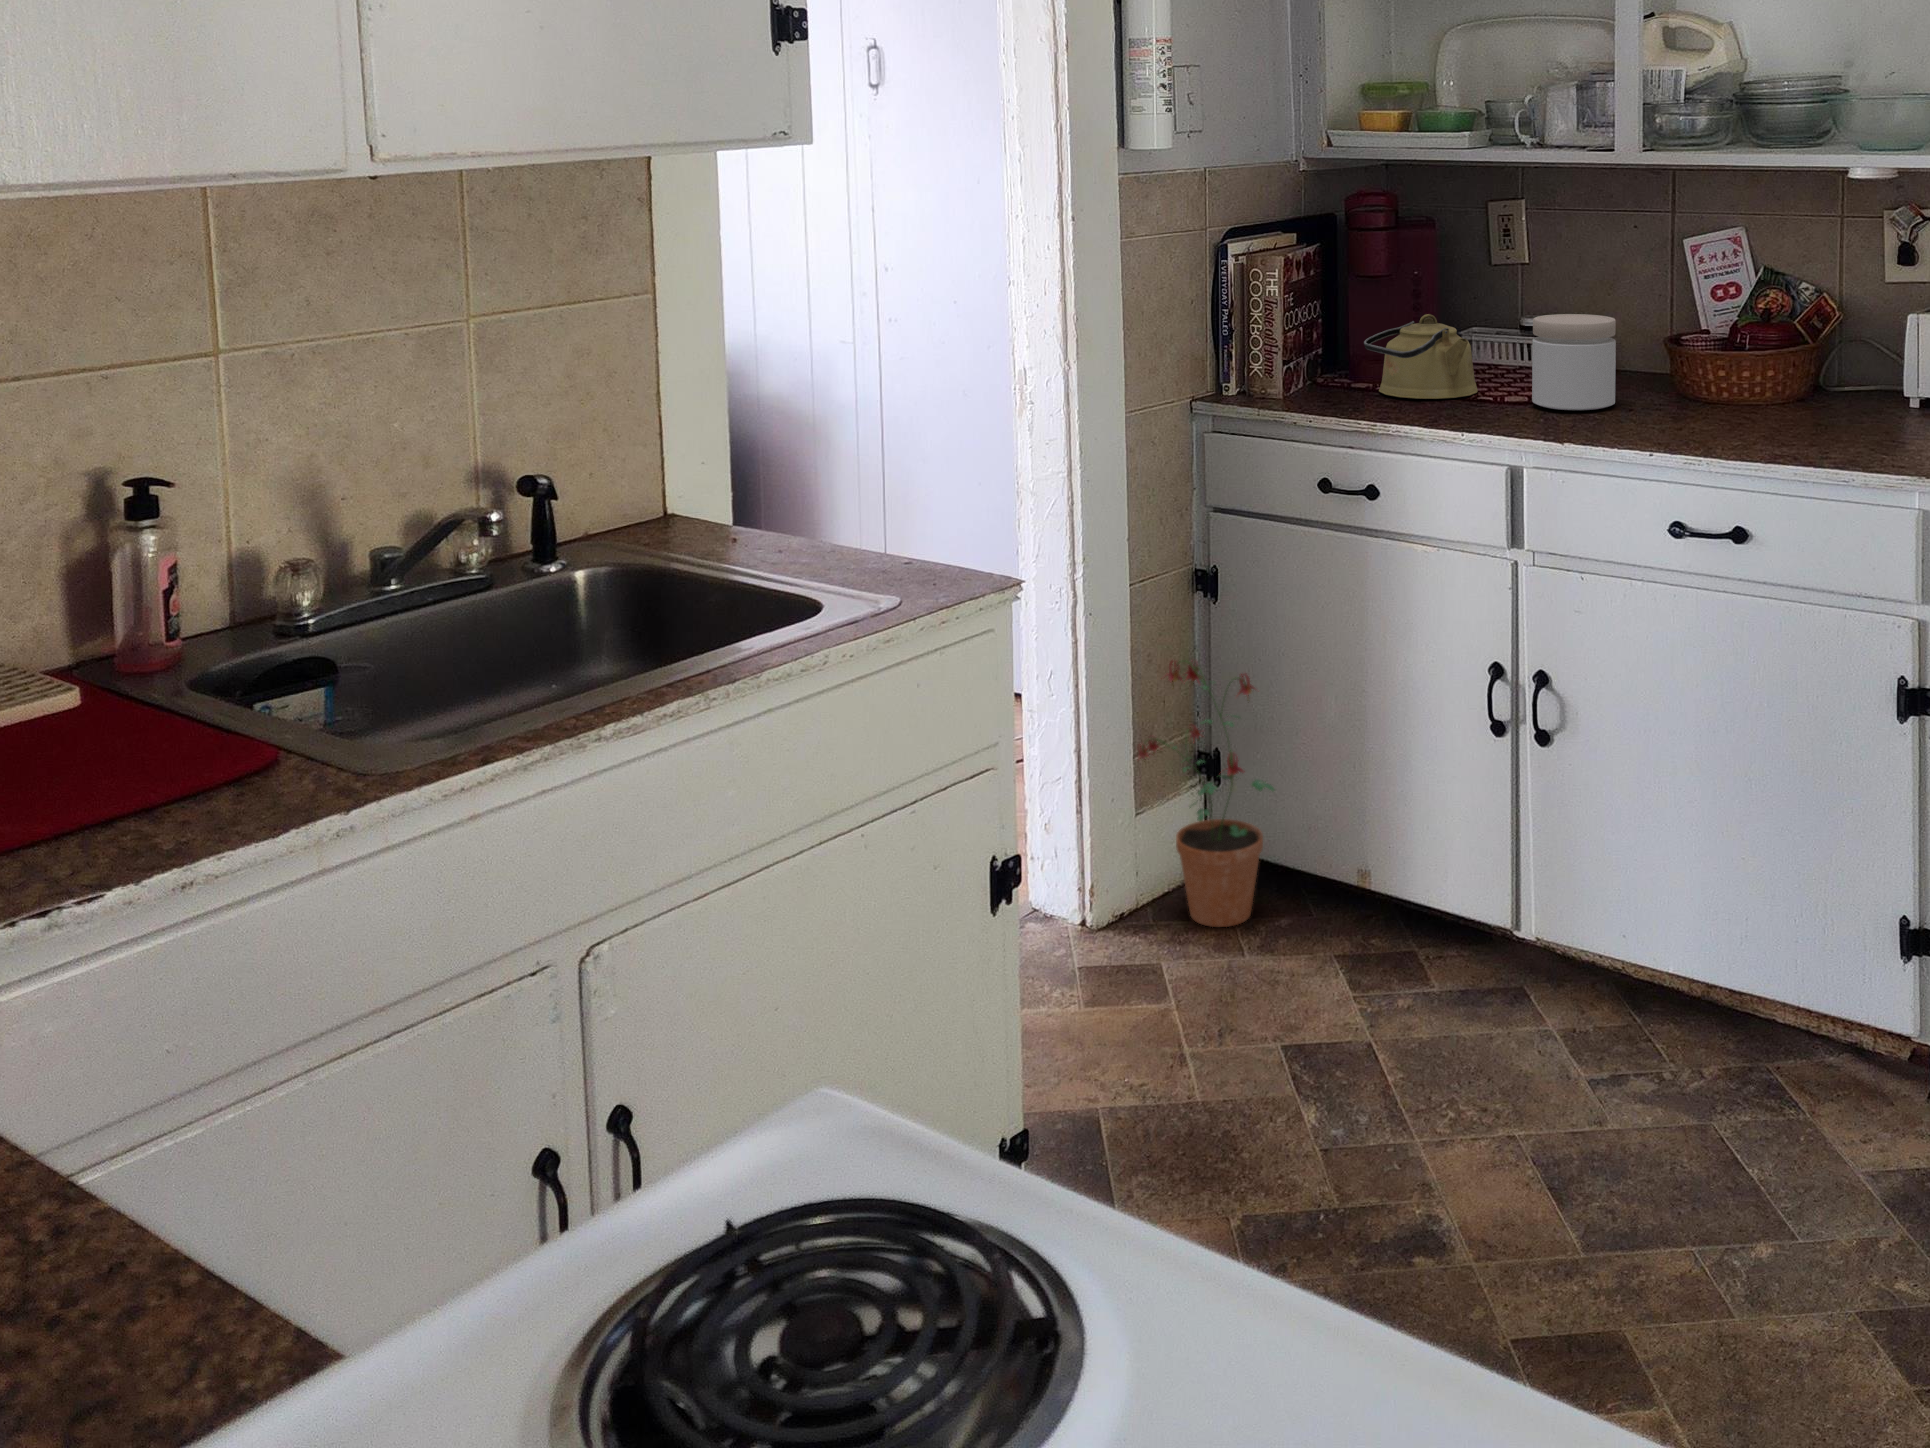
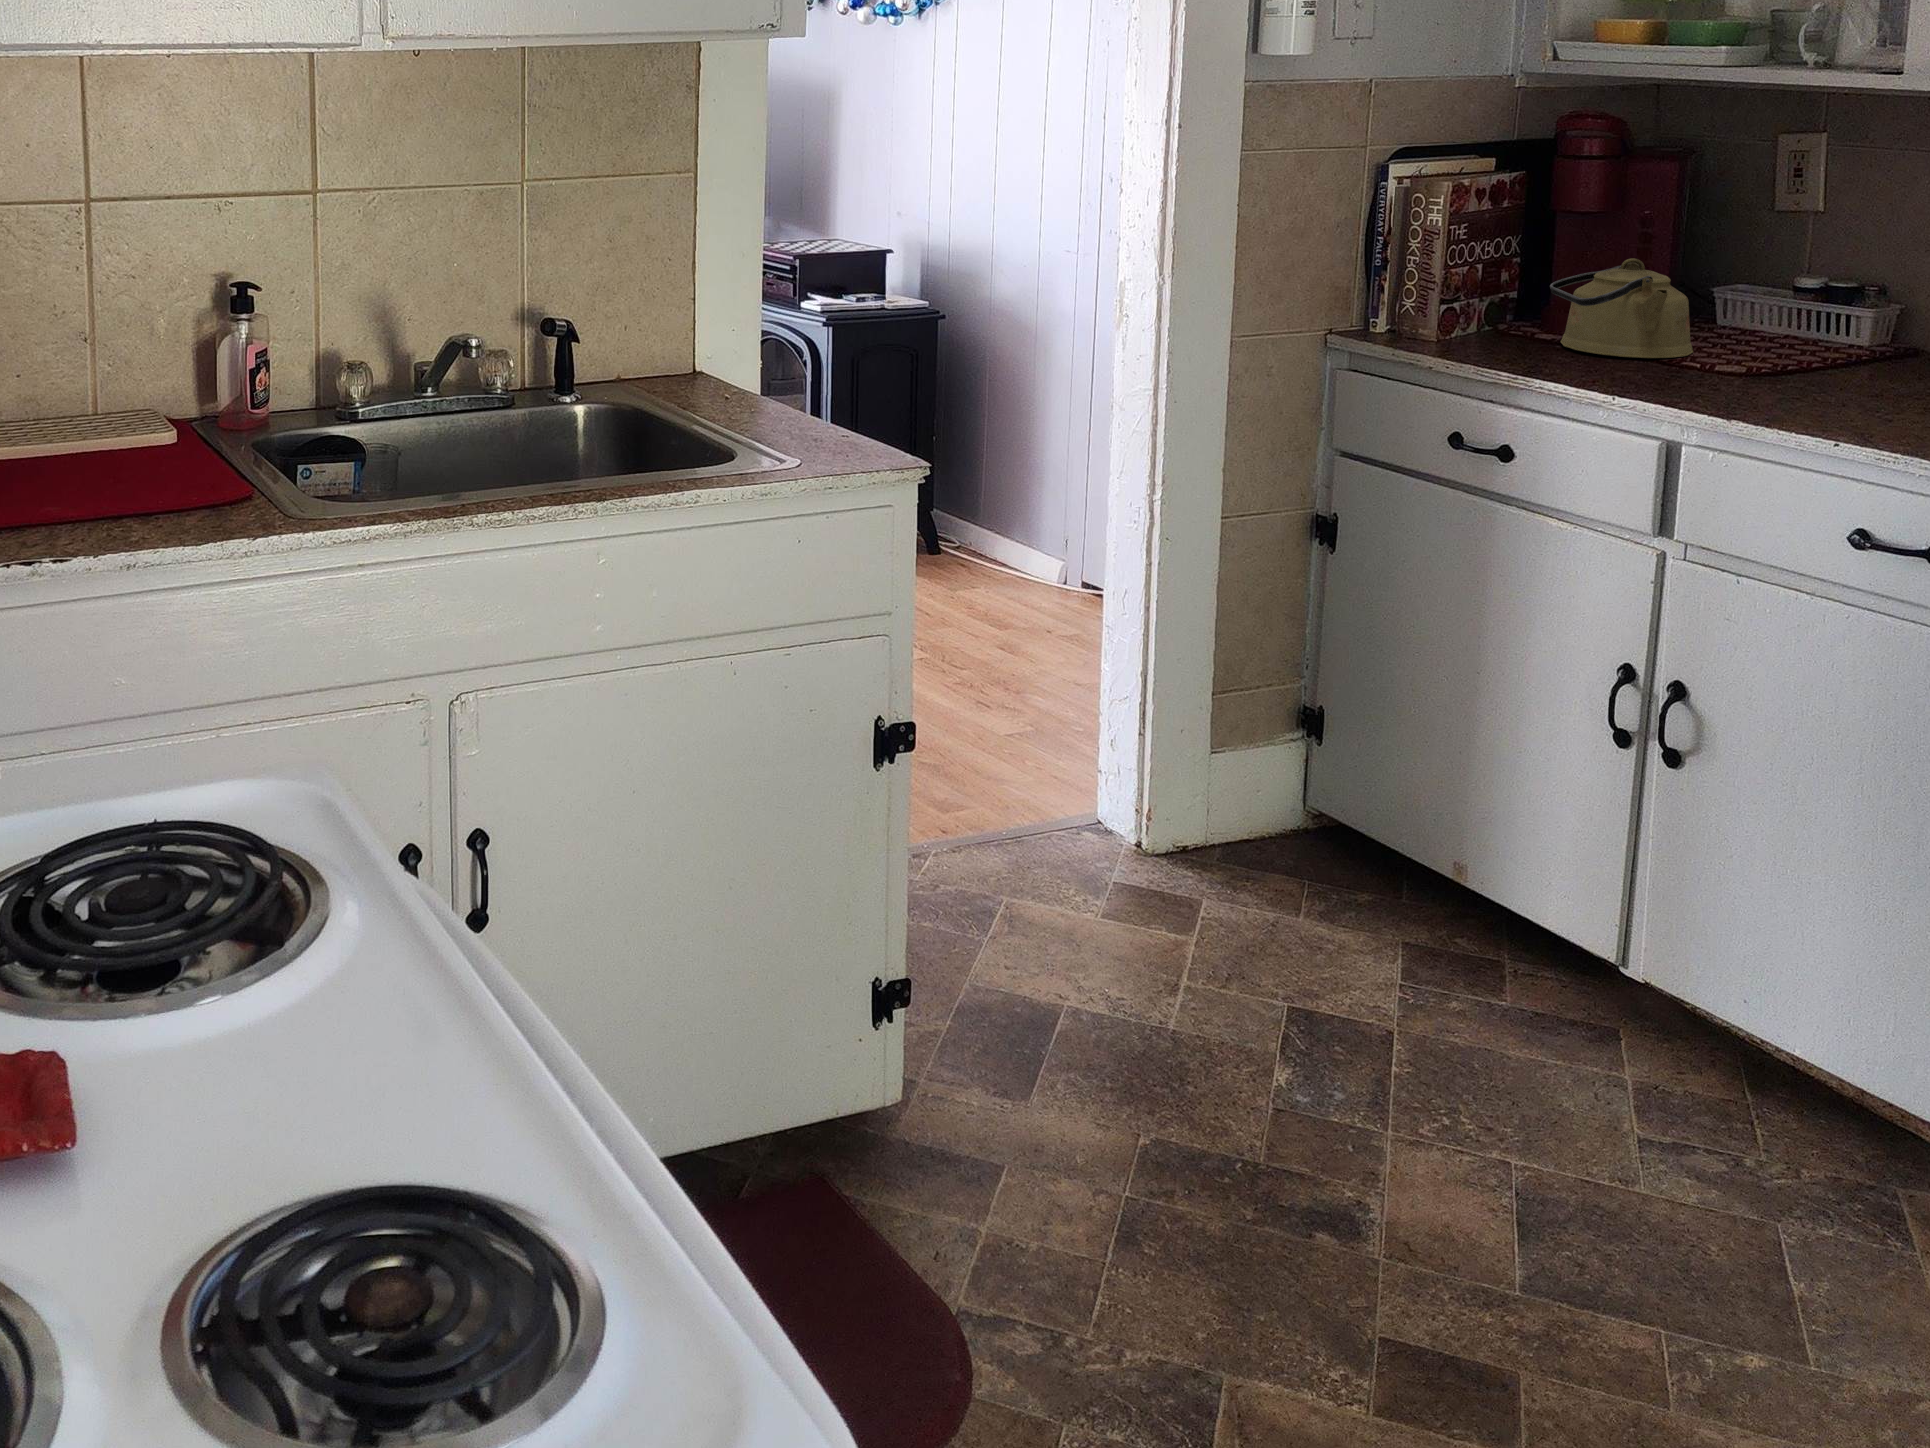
jar: present [1532,314,1616,410] -> none [1741,270,1871,389]
potted plant: present [1138,661,1274,927] -> none [1211,599,1371,887]

